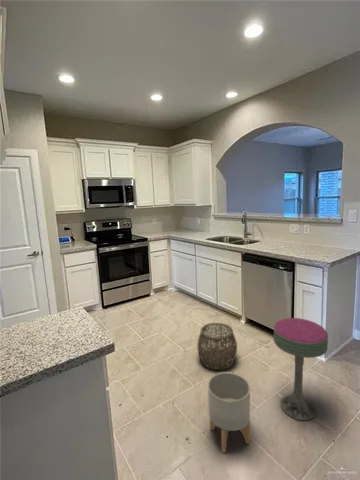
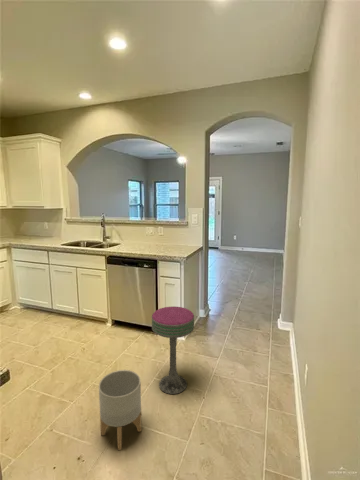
woven basket: present [197,323,237,370] -> none [69,329,112,379]

